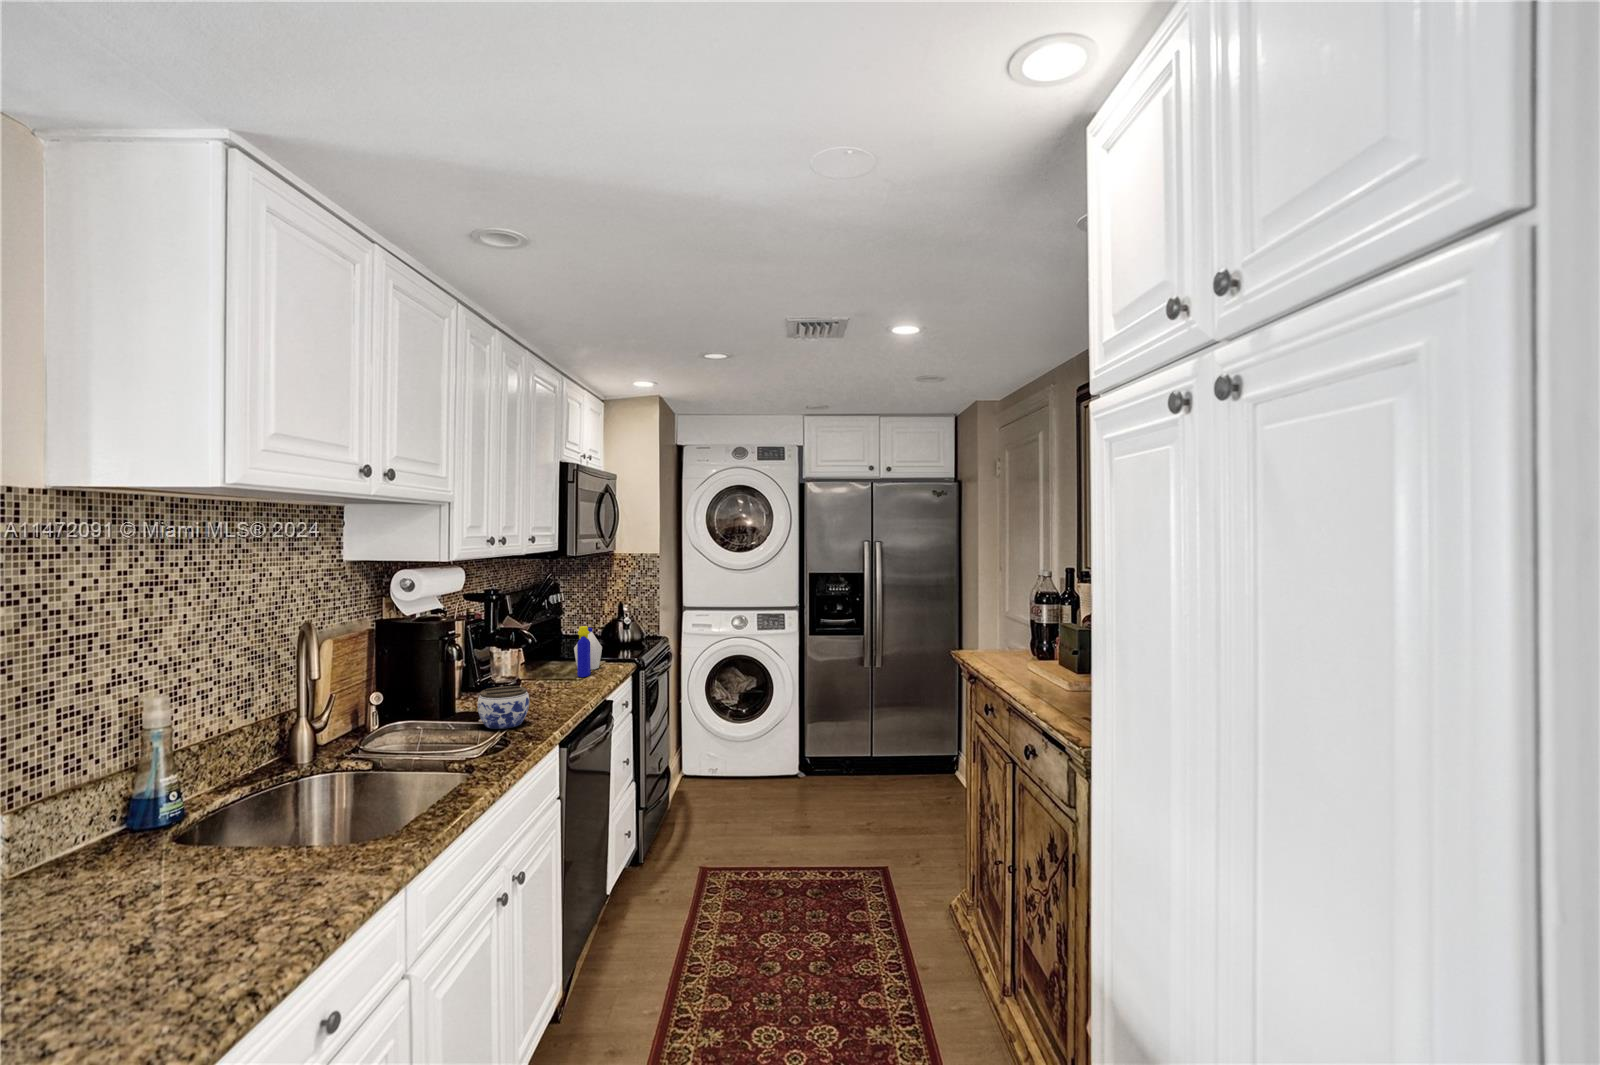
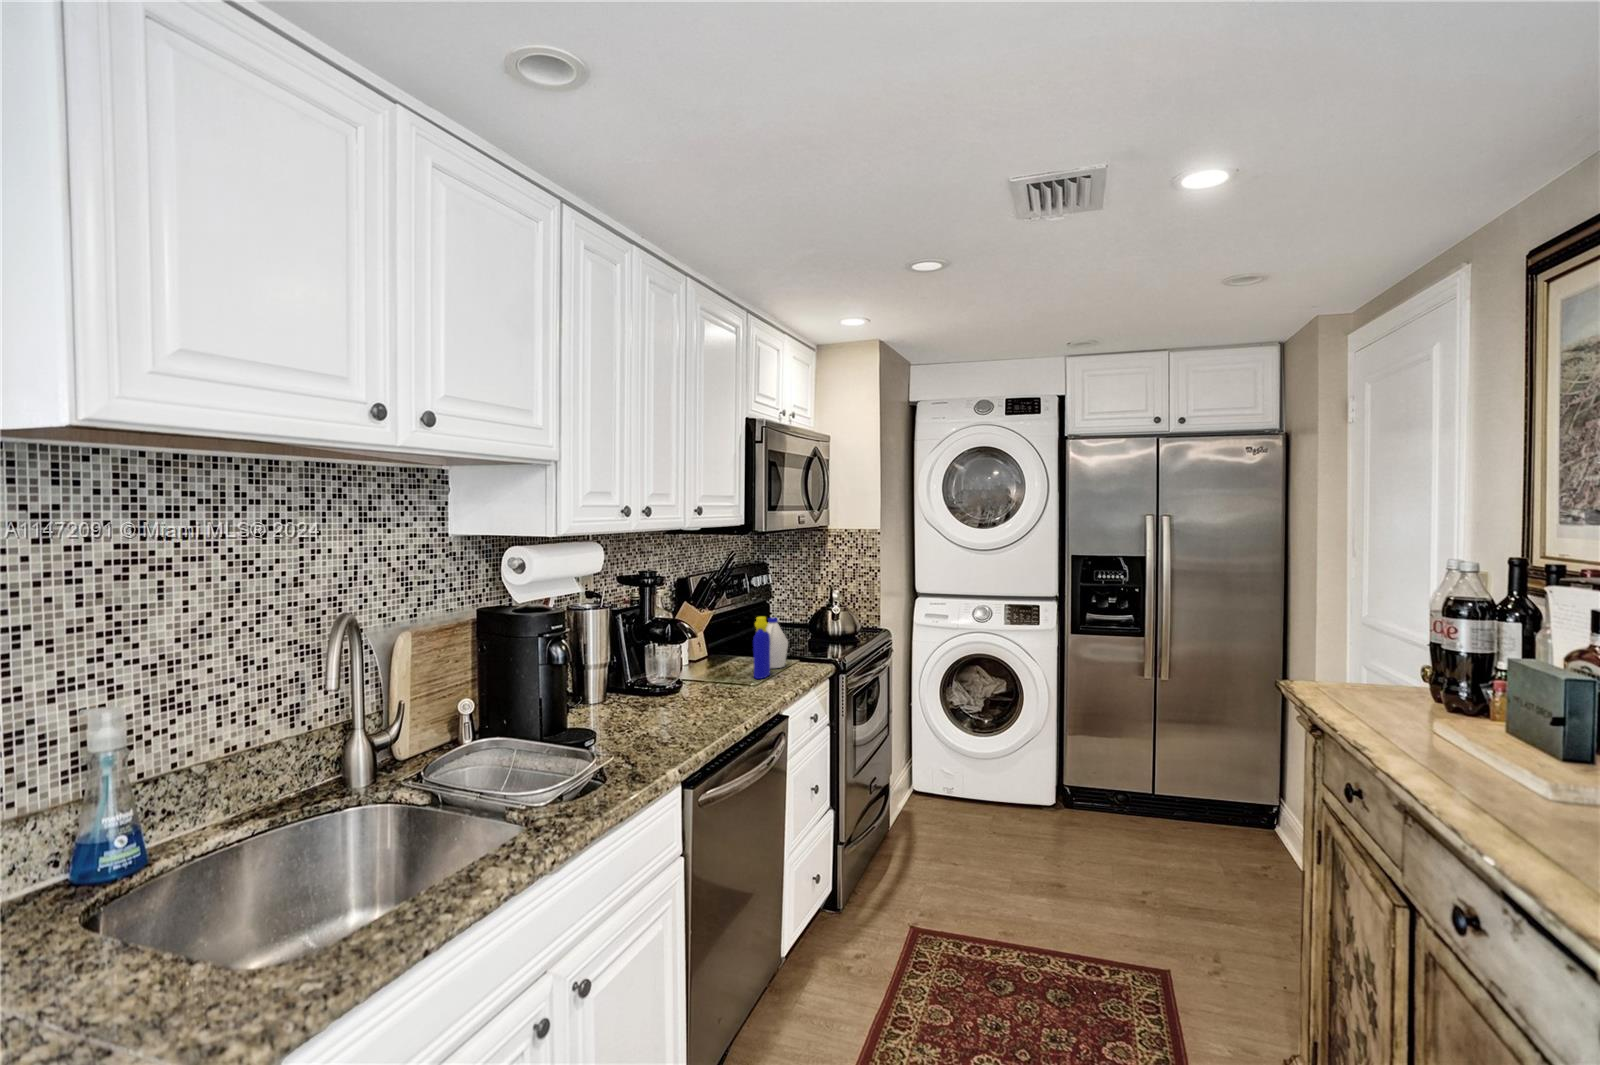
jar: present [478,686,529,729] -> none [584,697,649,755]

